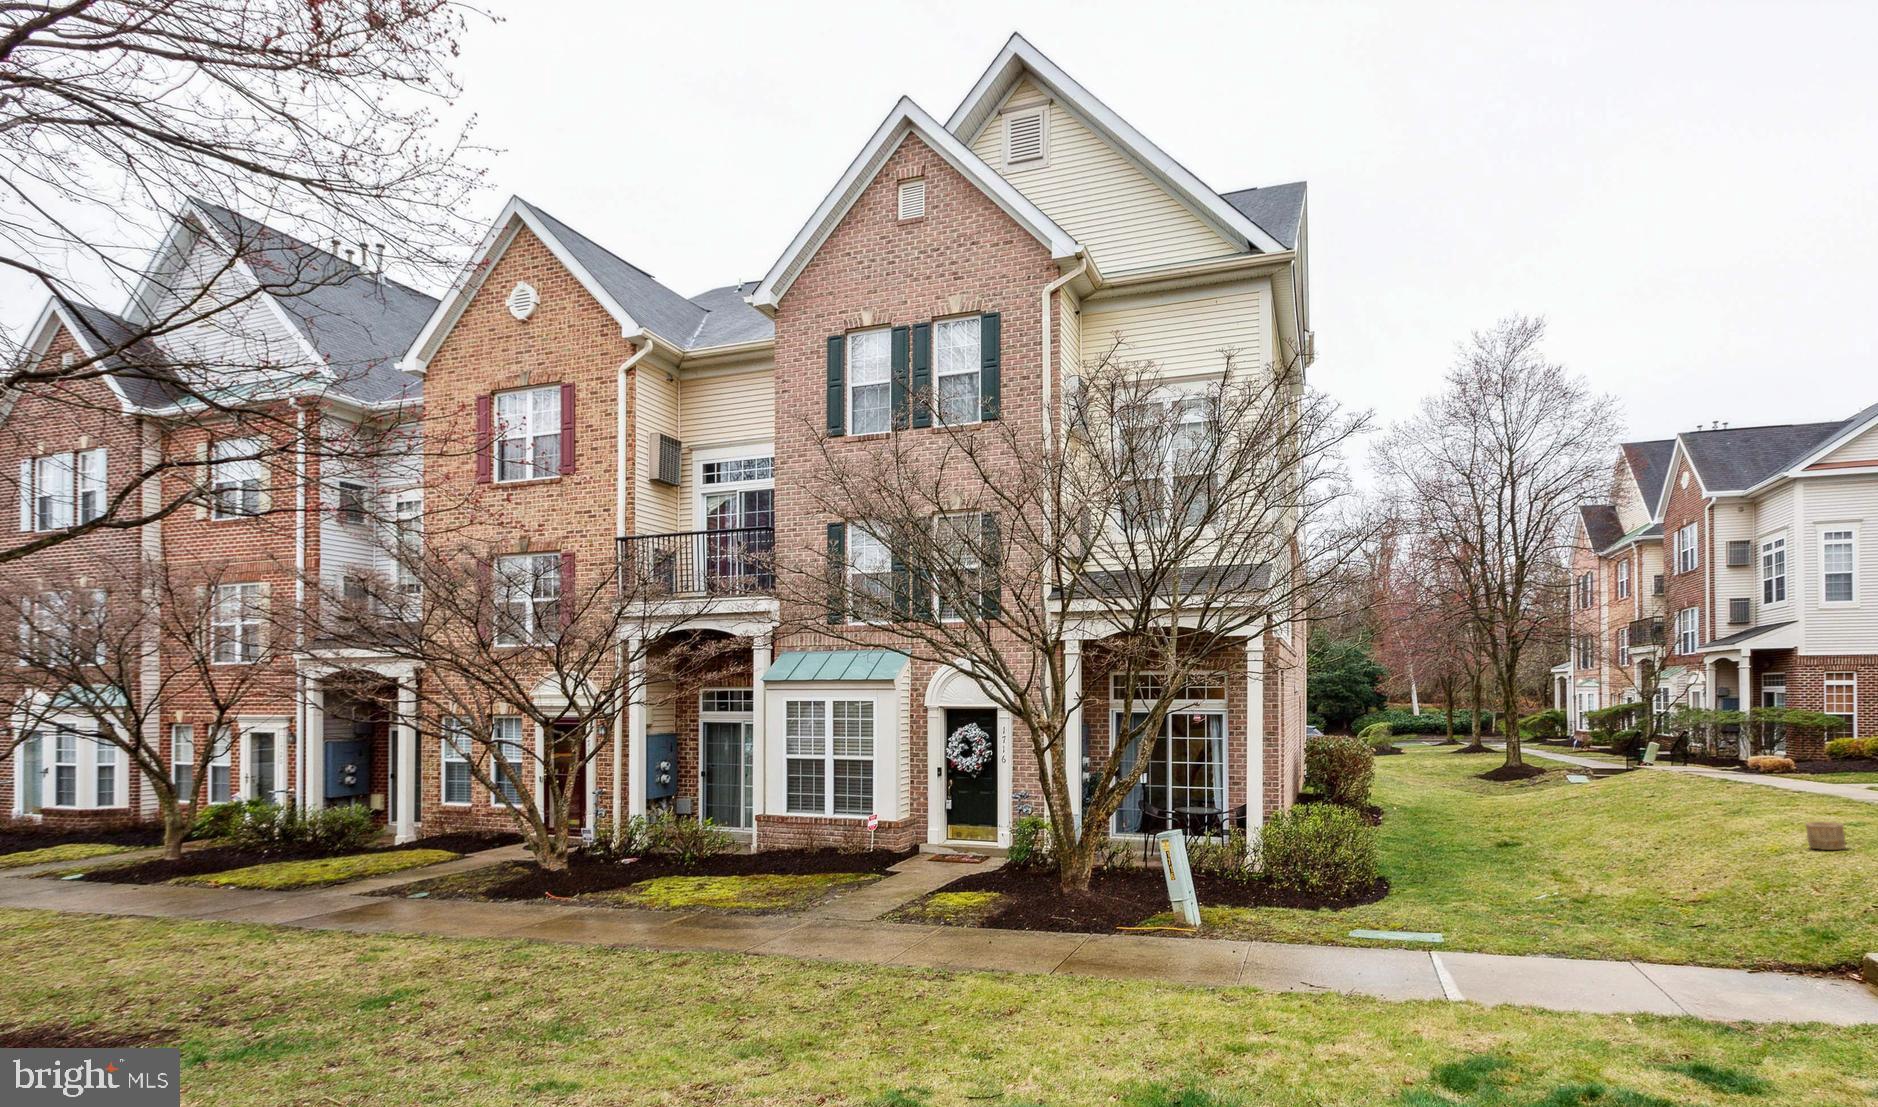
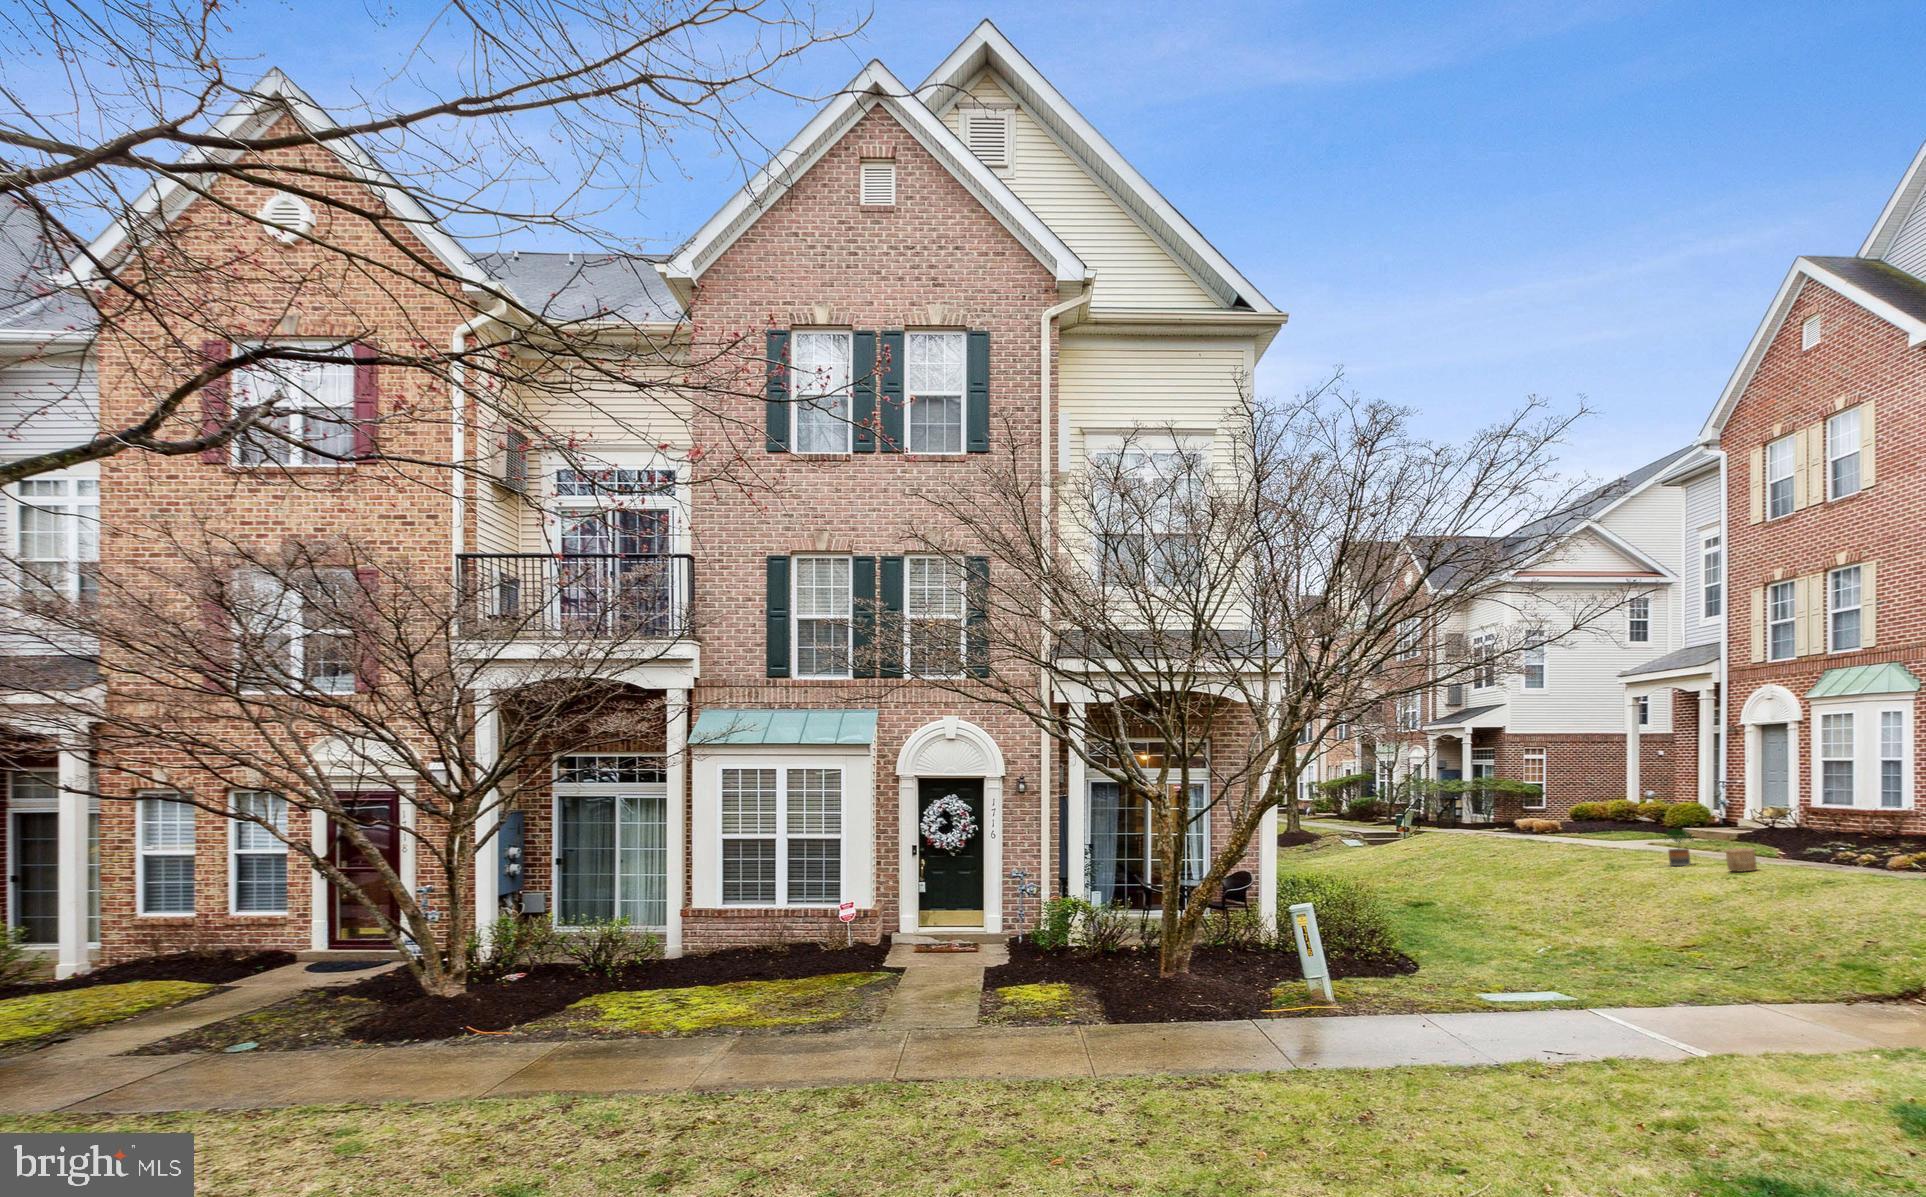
potted tree: none [1763,791,1802,833] -> present [1665,829,1693,866]

